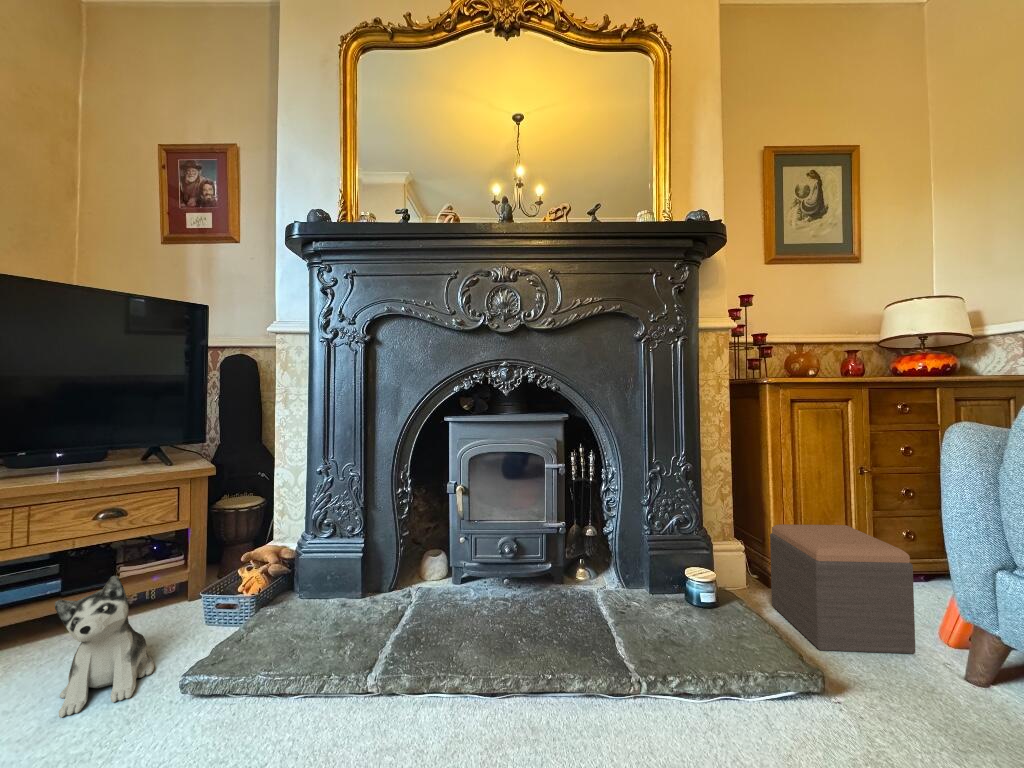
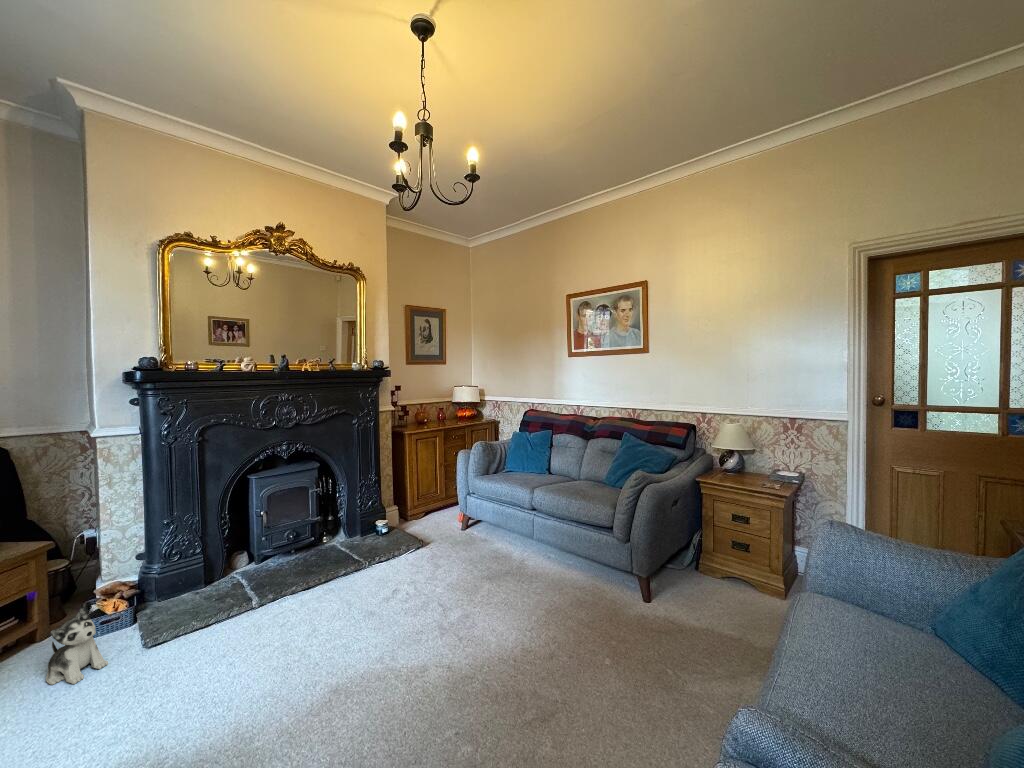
footstool: present [770,524,915,654] -> none [408,490,451,537]

